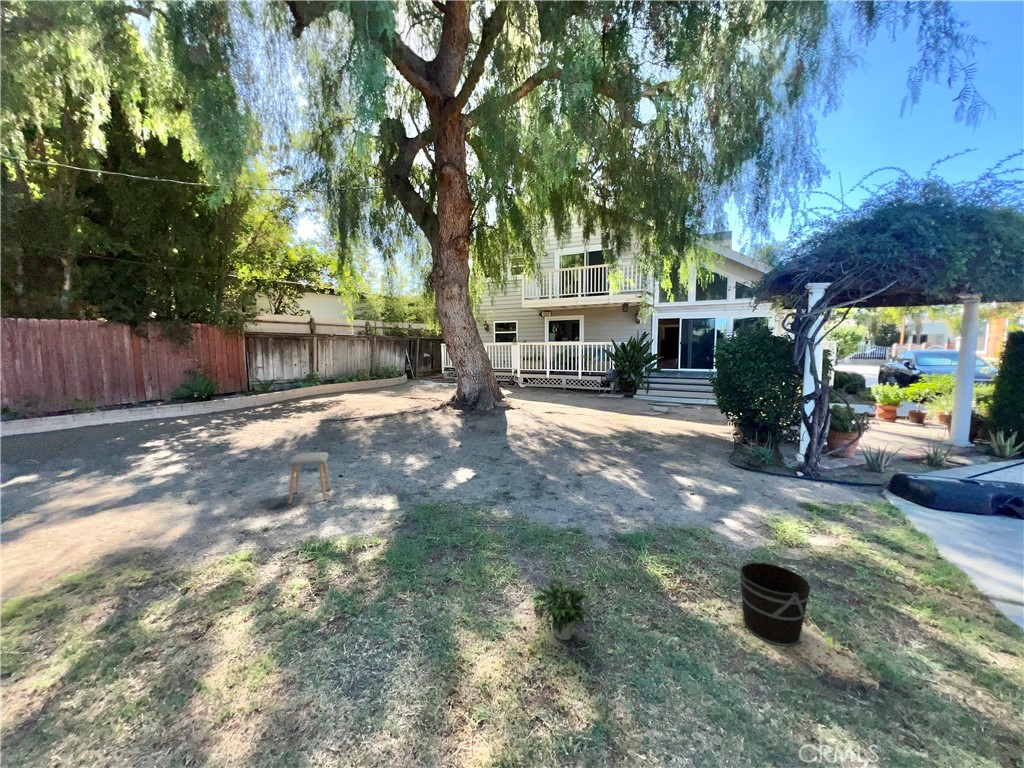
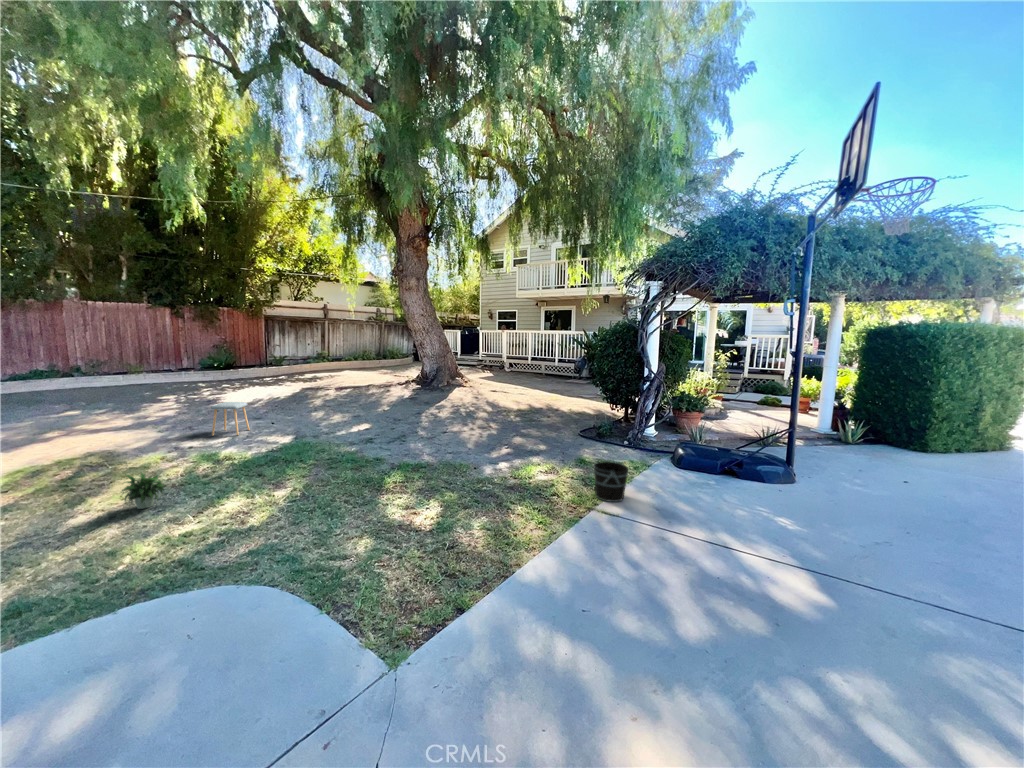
bucket: present [740,561,810,646] -> present [594,461,628,502]
potted plant: present [520,579,594,640] -> present [122,473,164,509]

